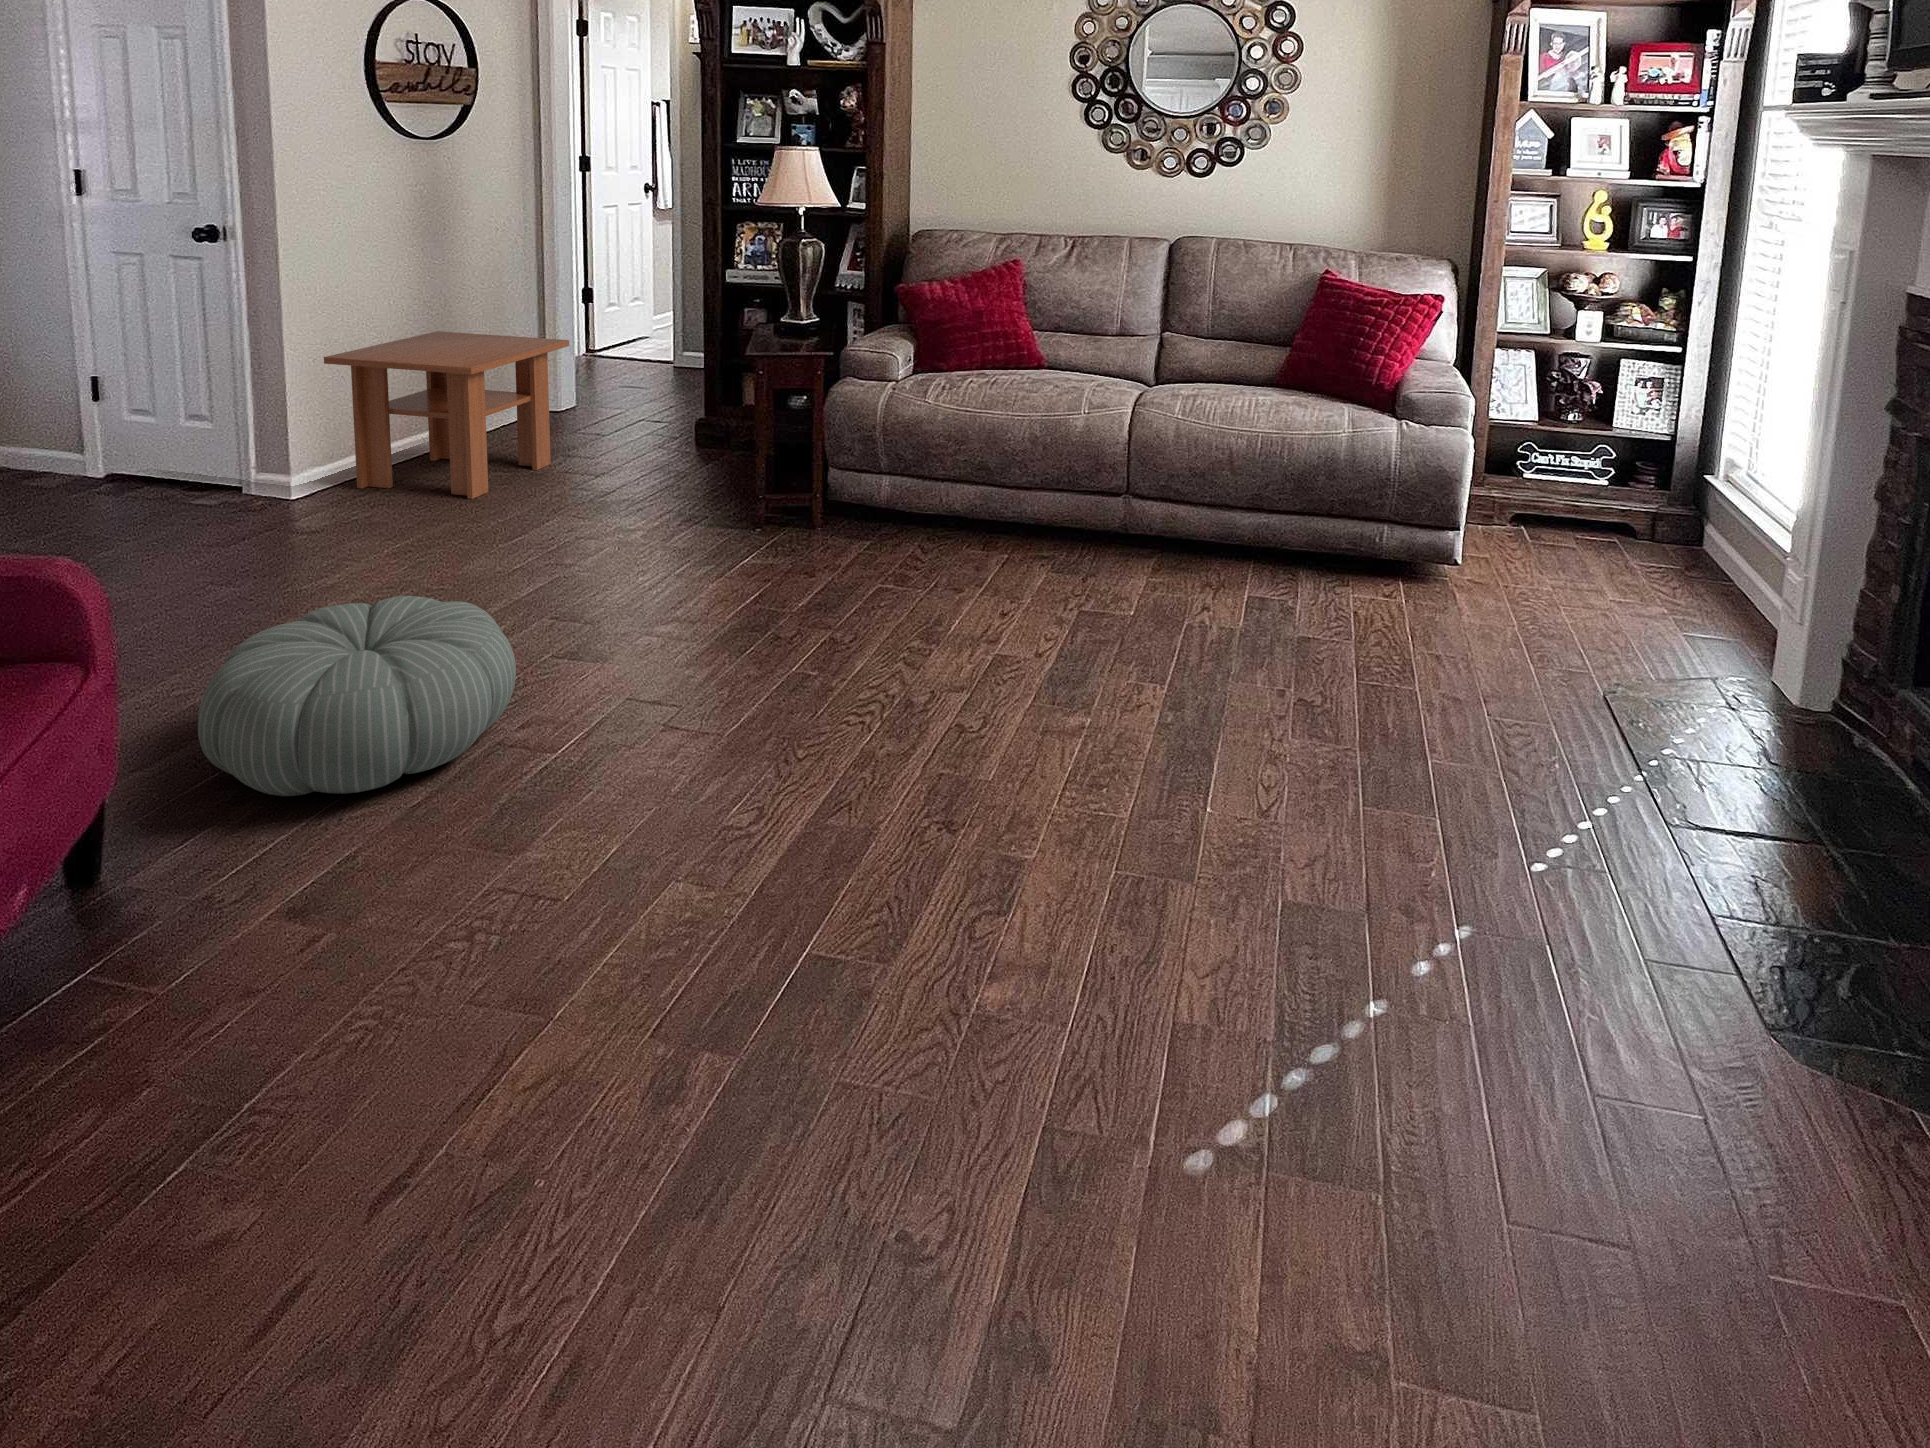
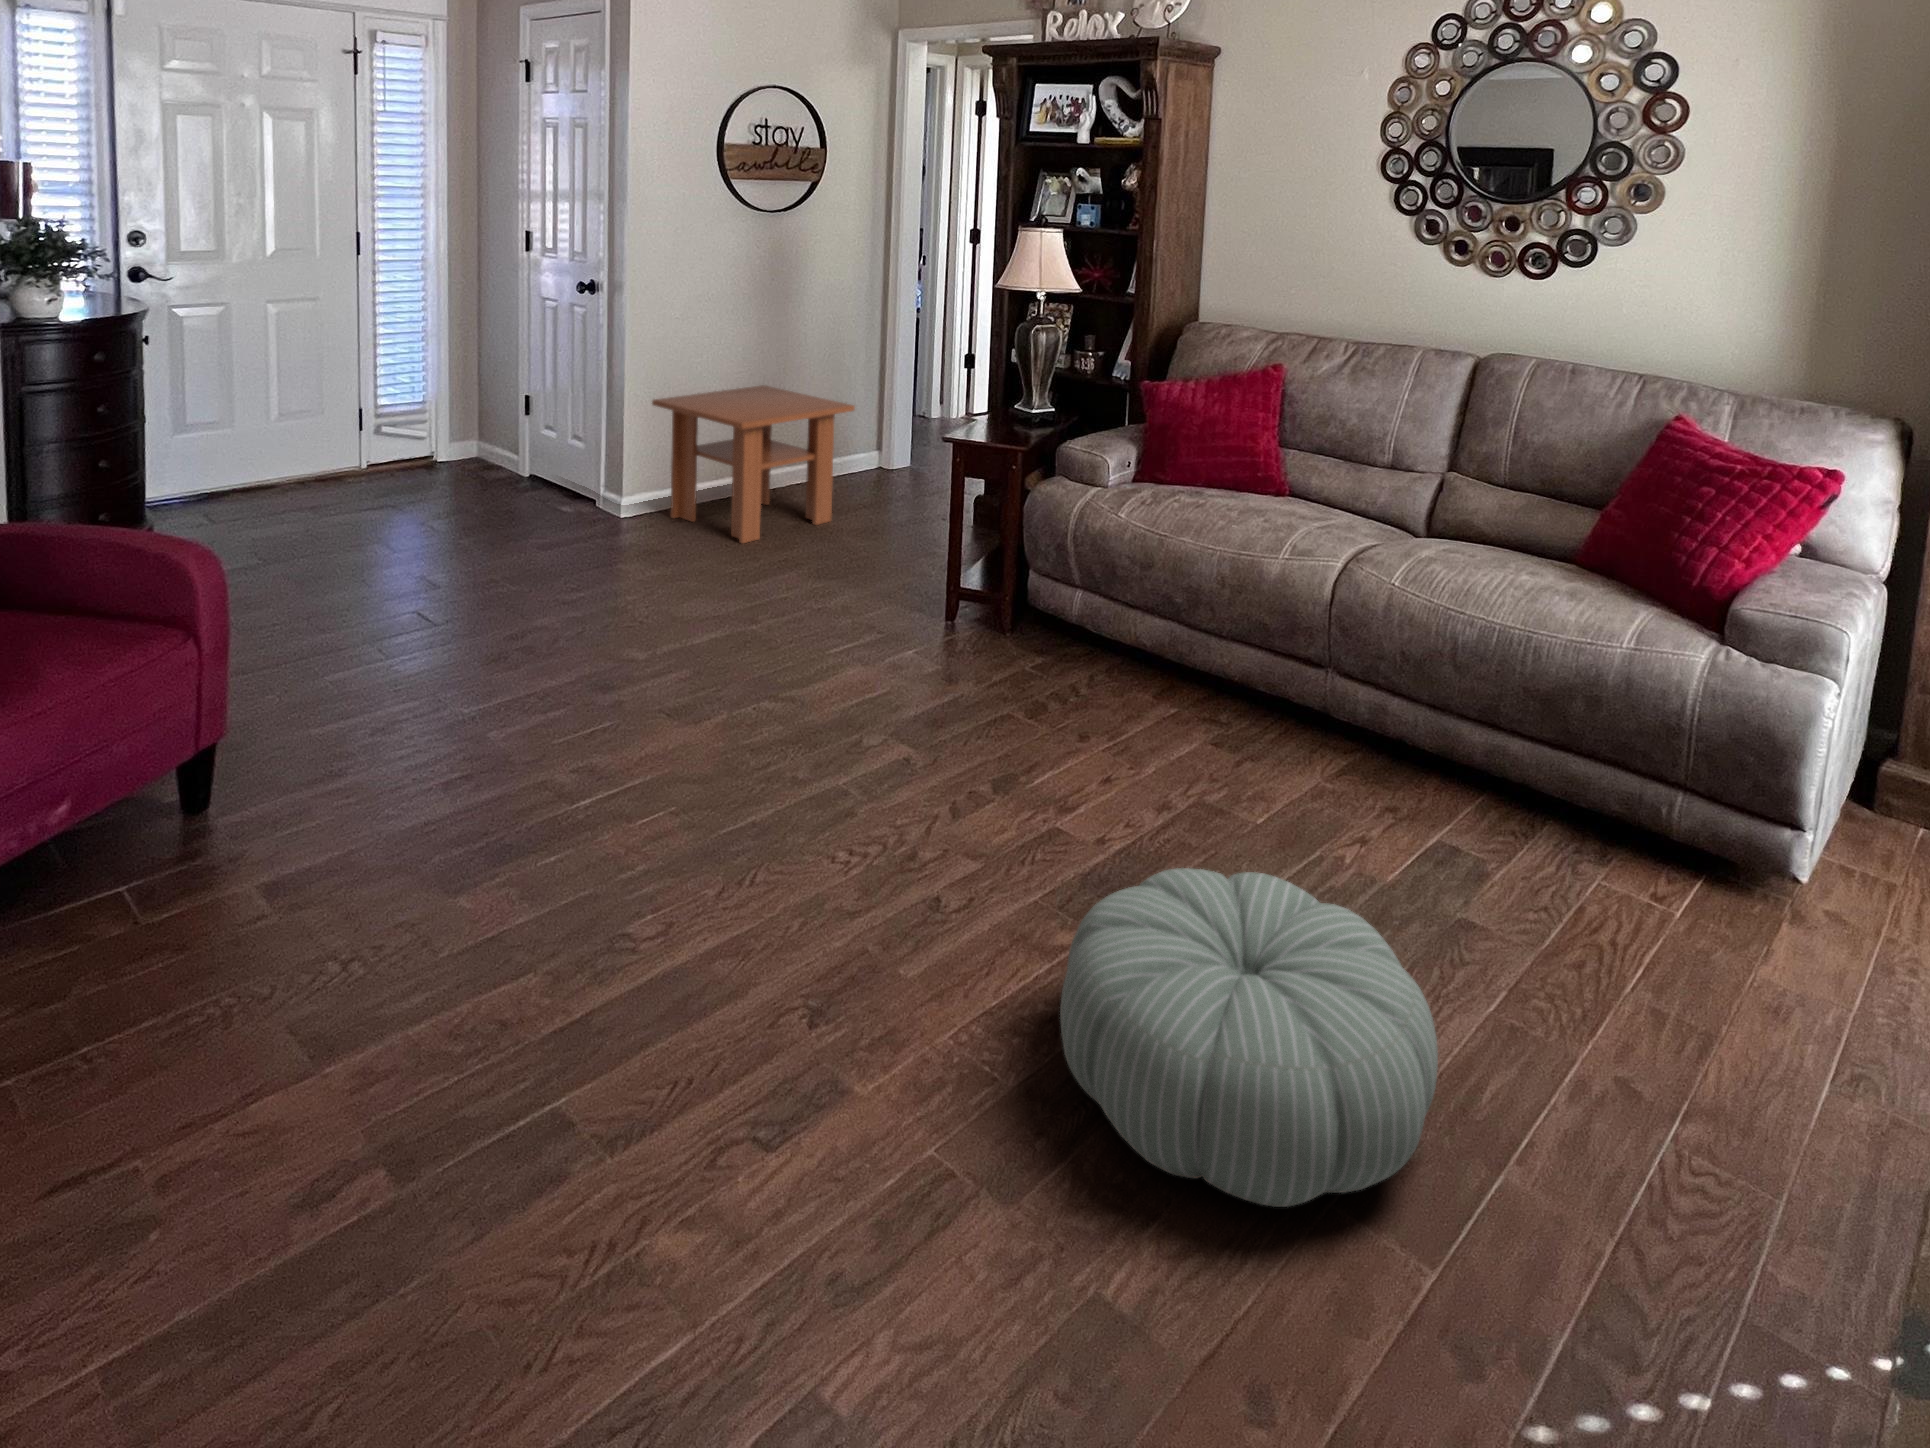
pouf: present [198,596,516,796] -> present [1060,868,1438,1207]

